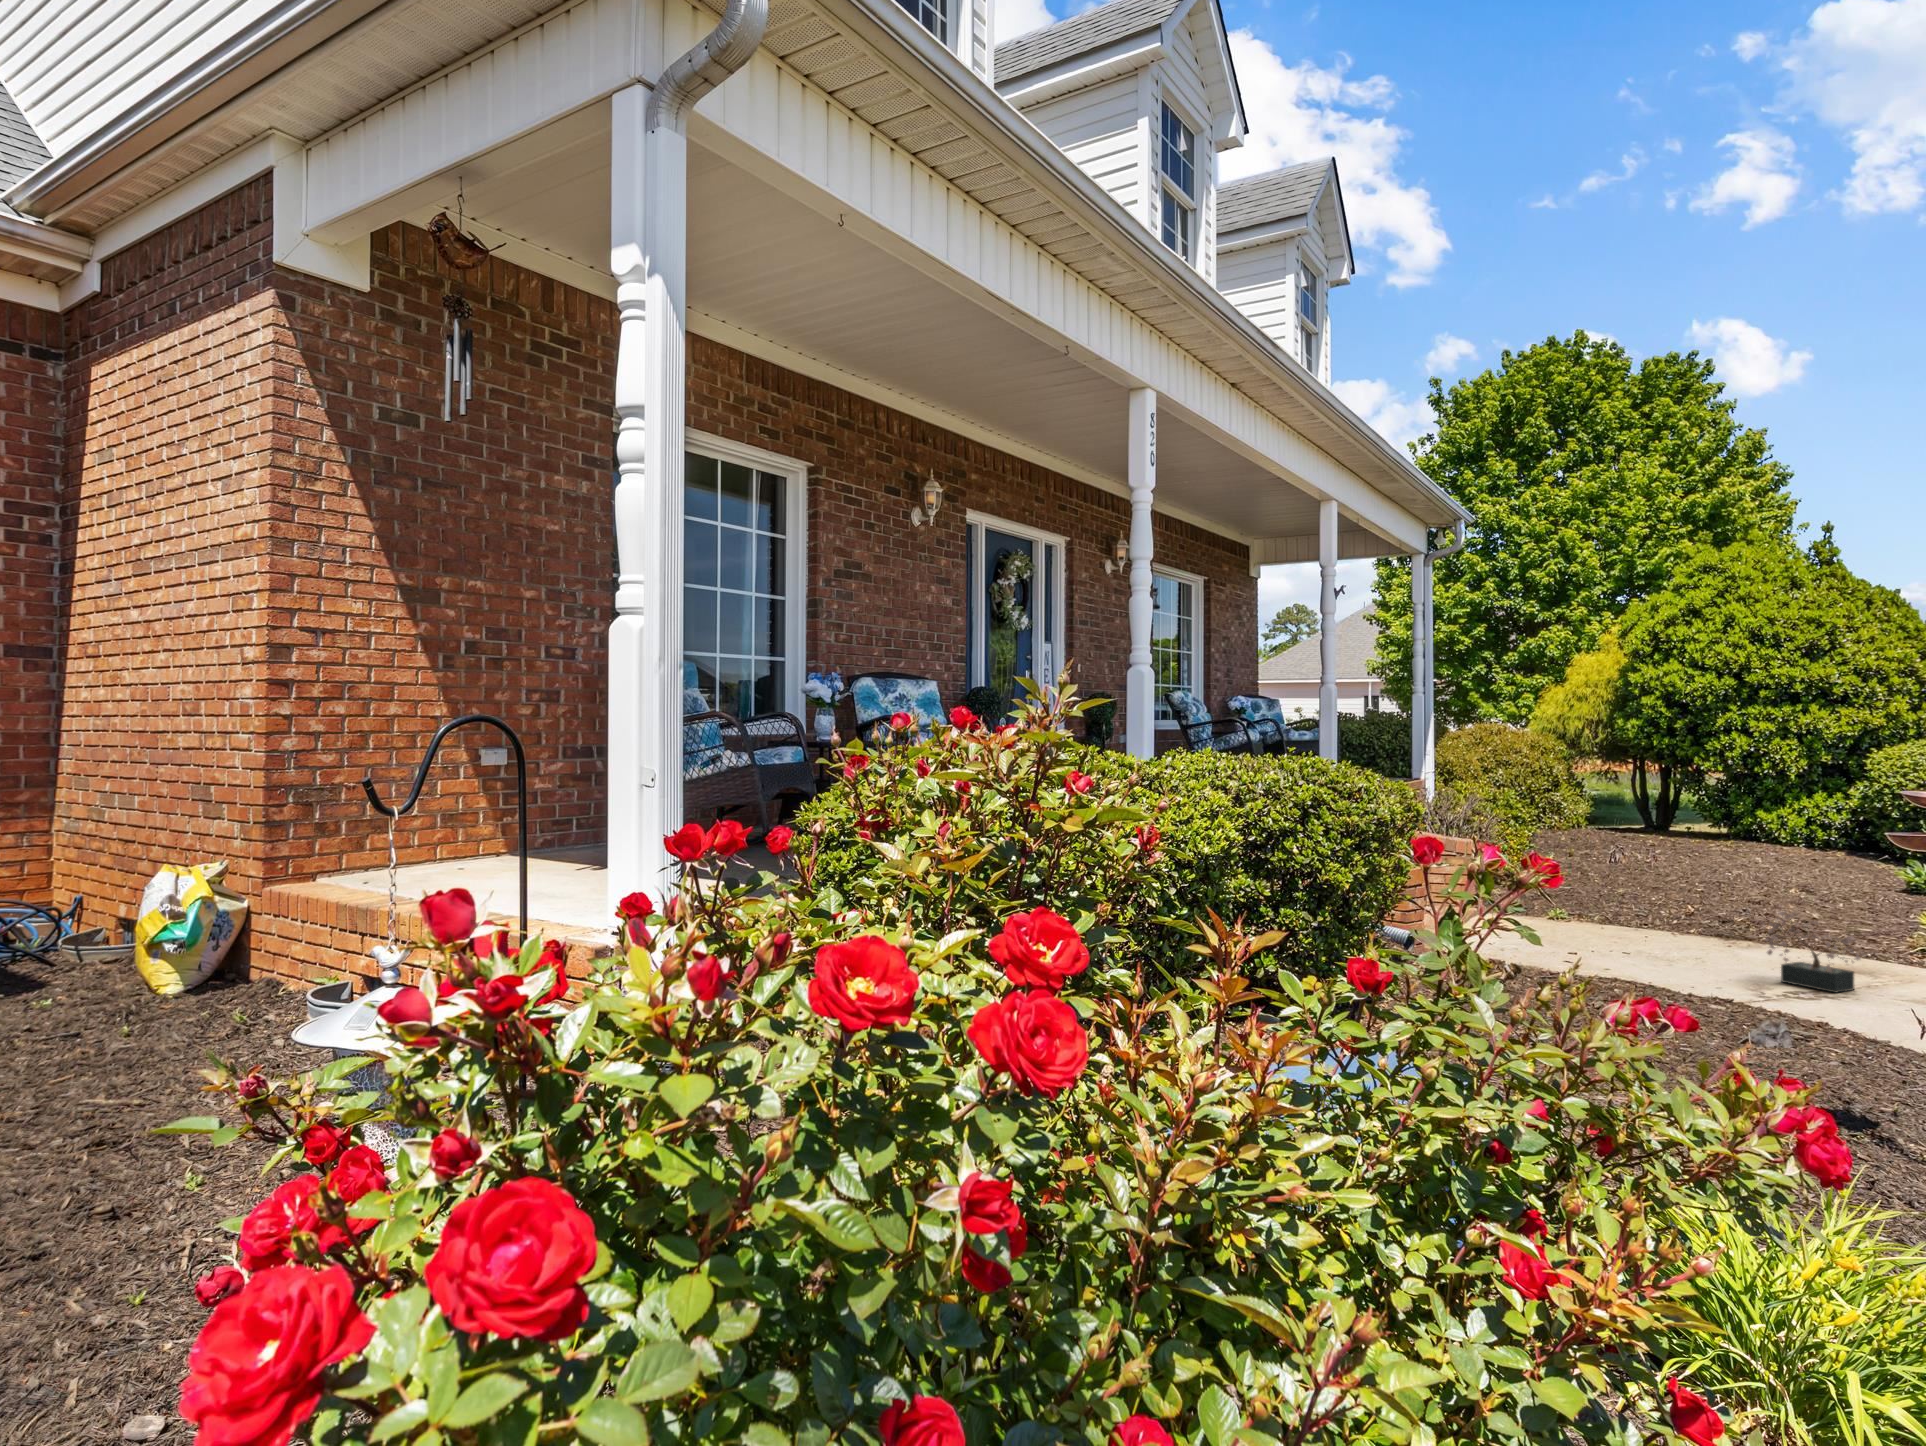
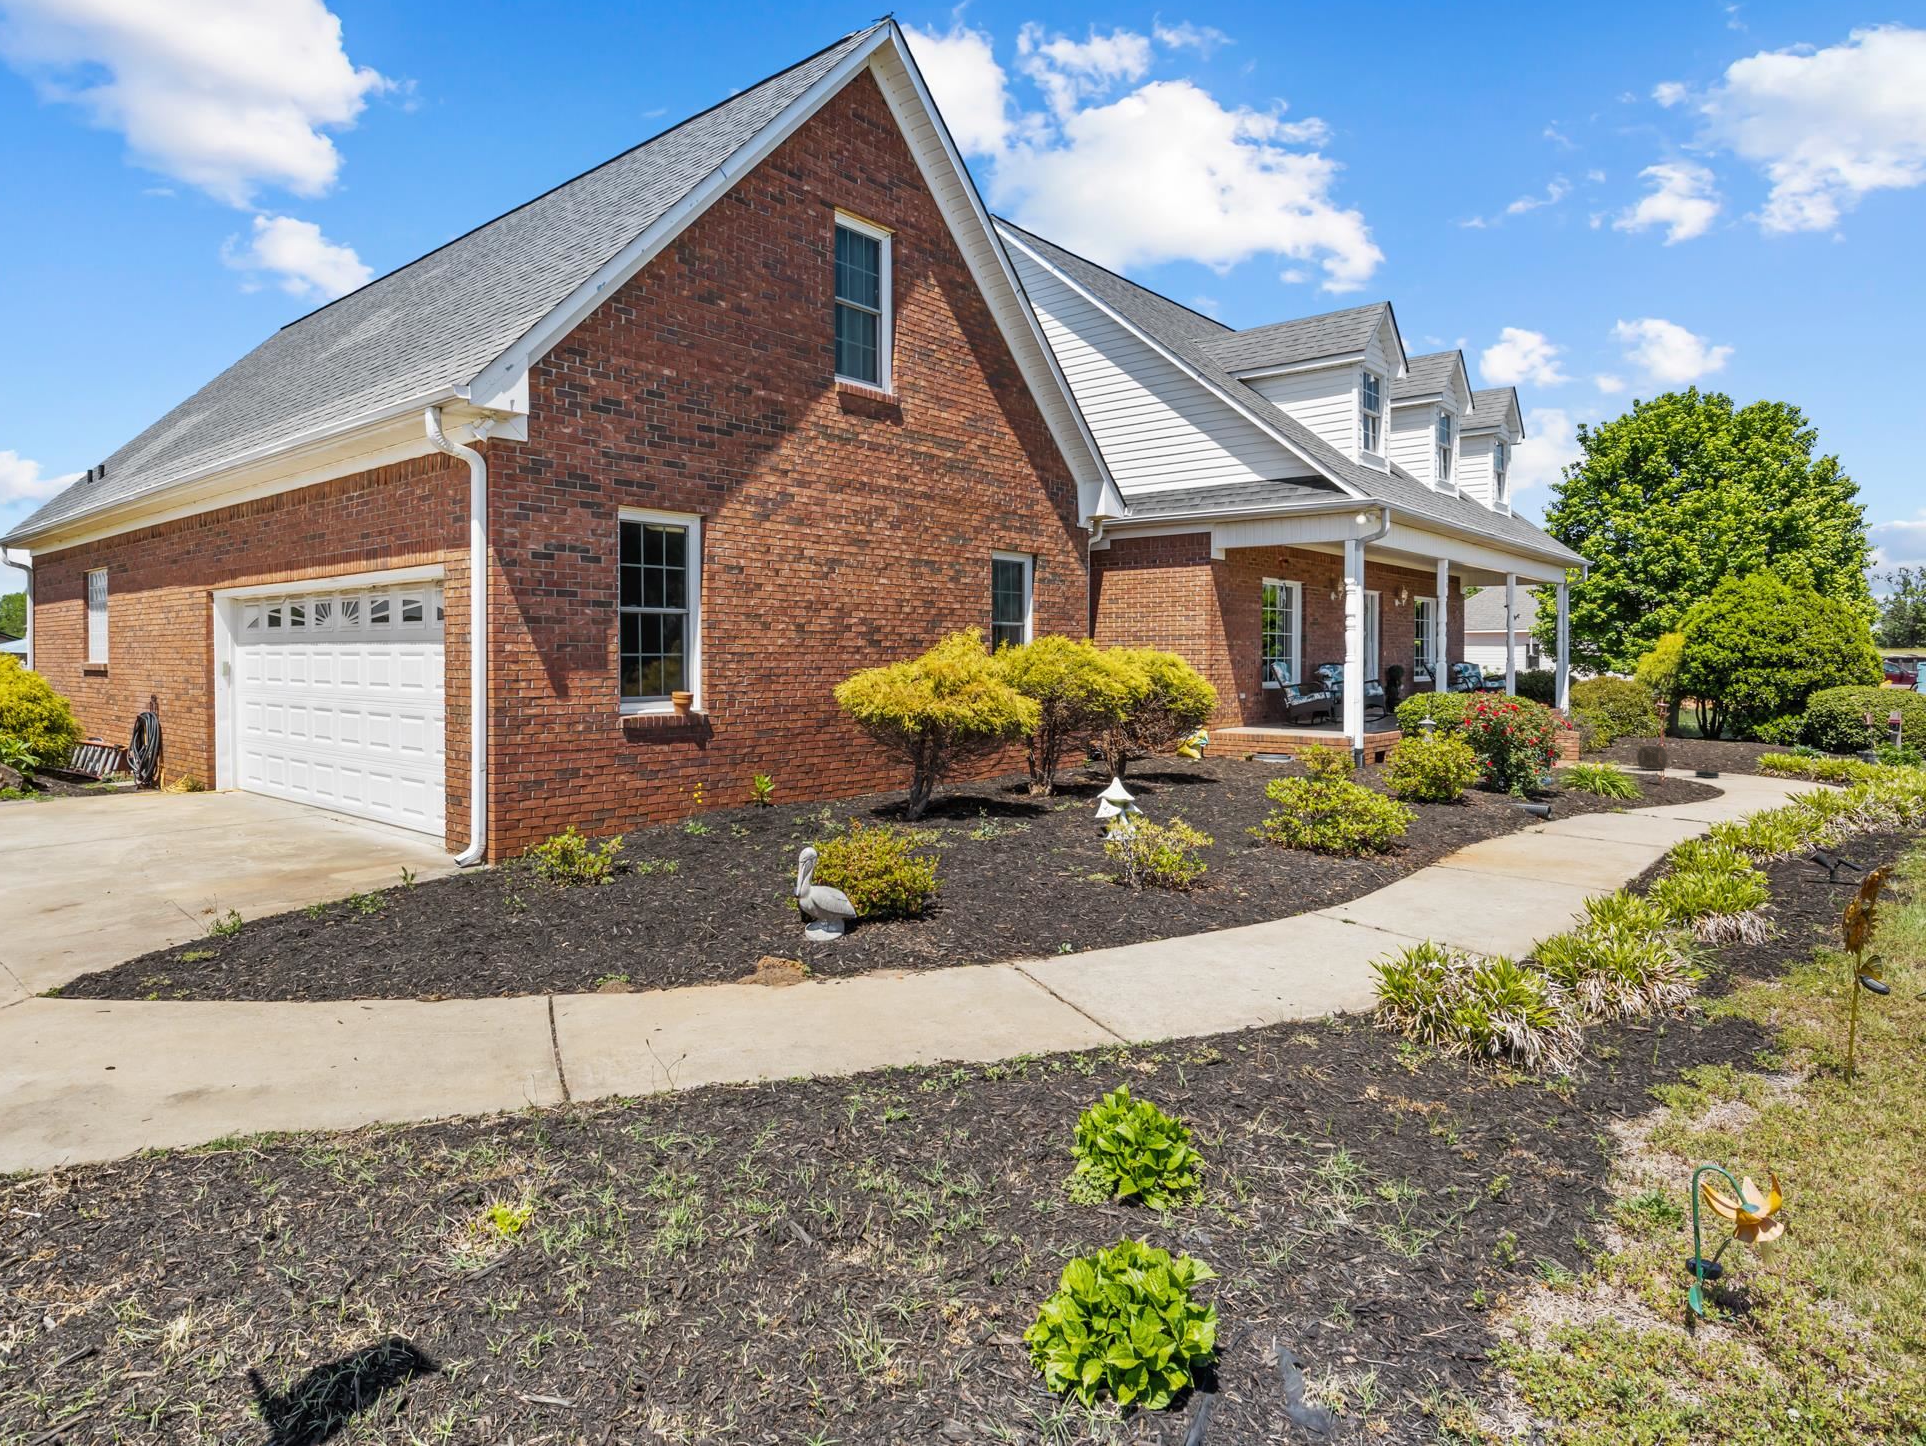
woven basket: none [1596,879,1680,949] -> present [1637,746,1668,770]

